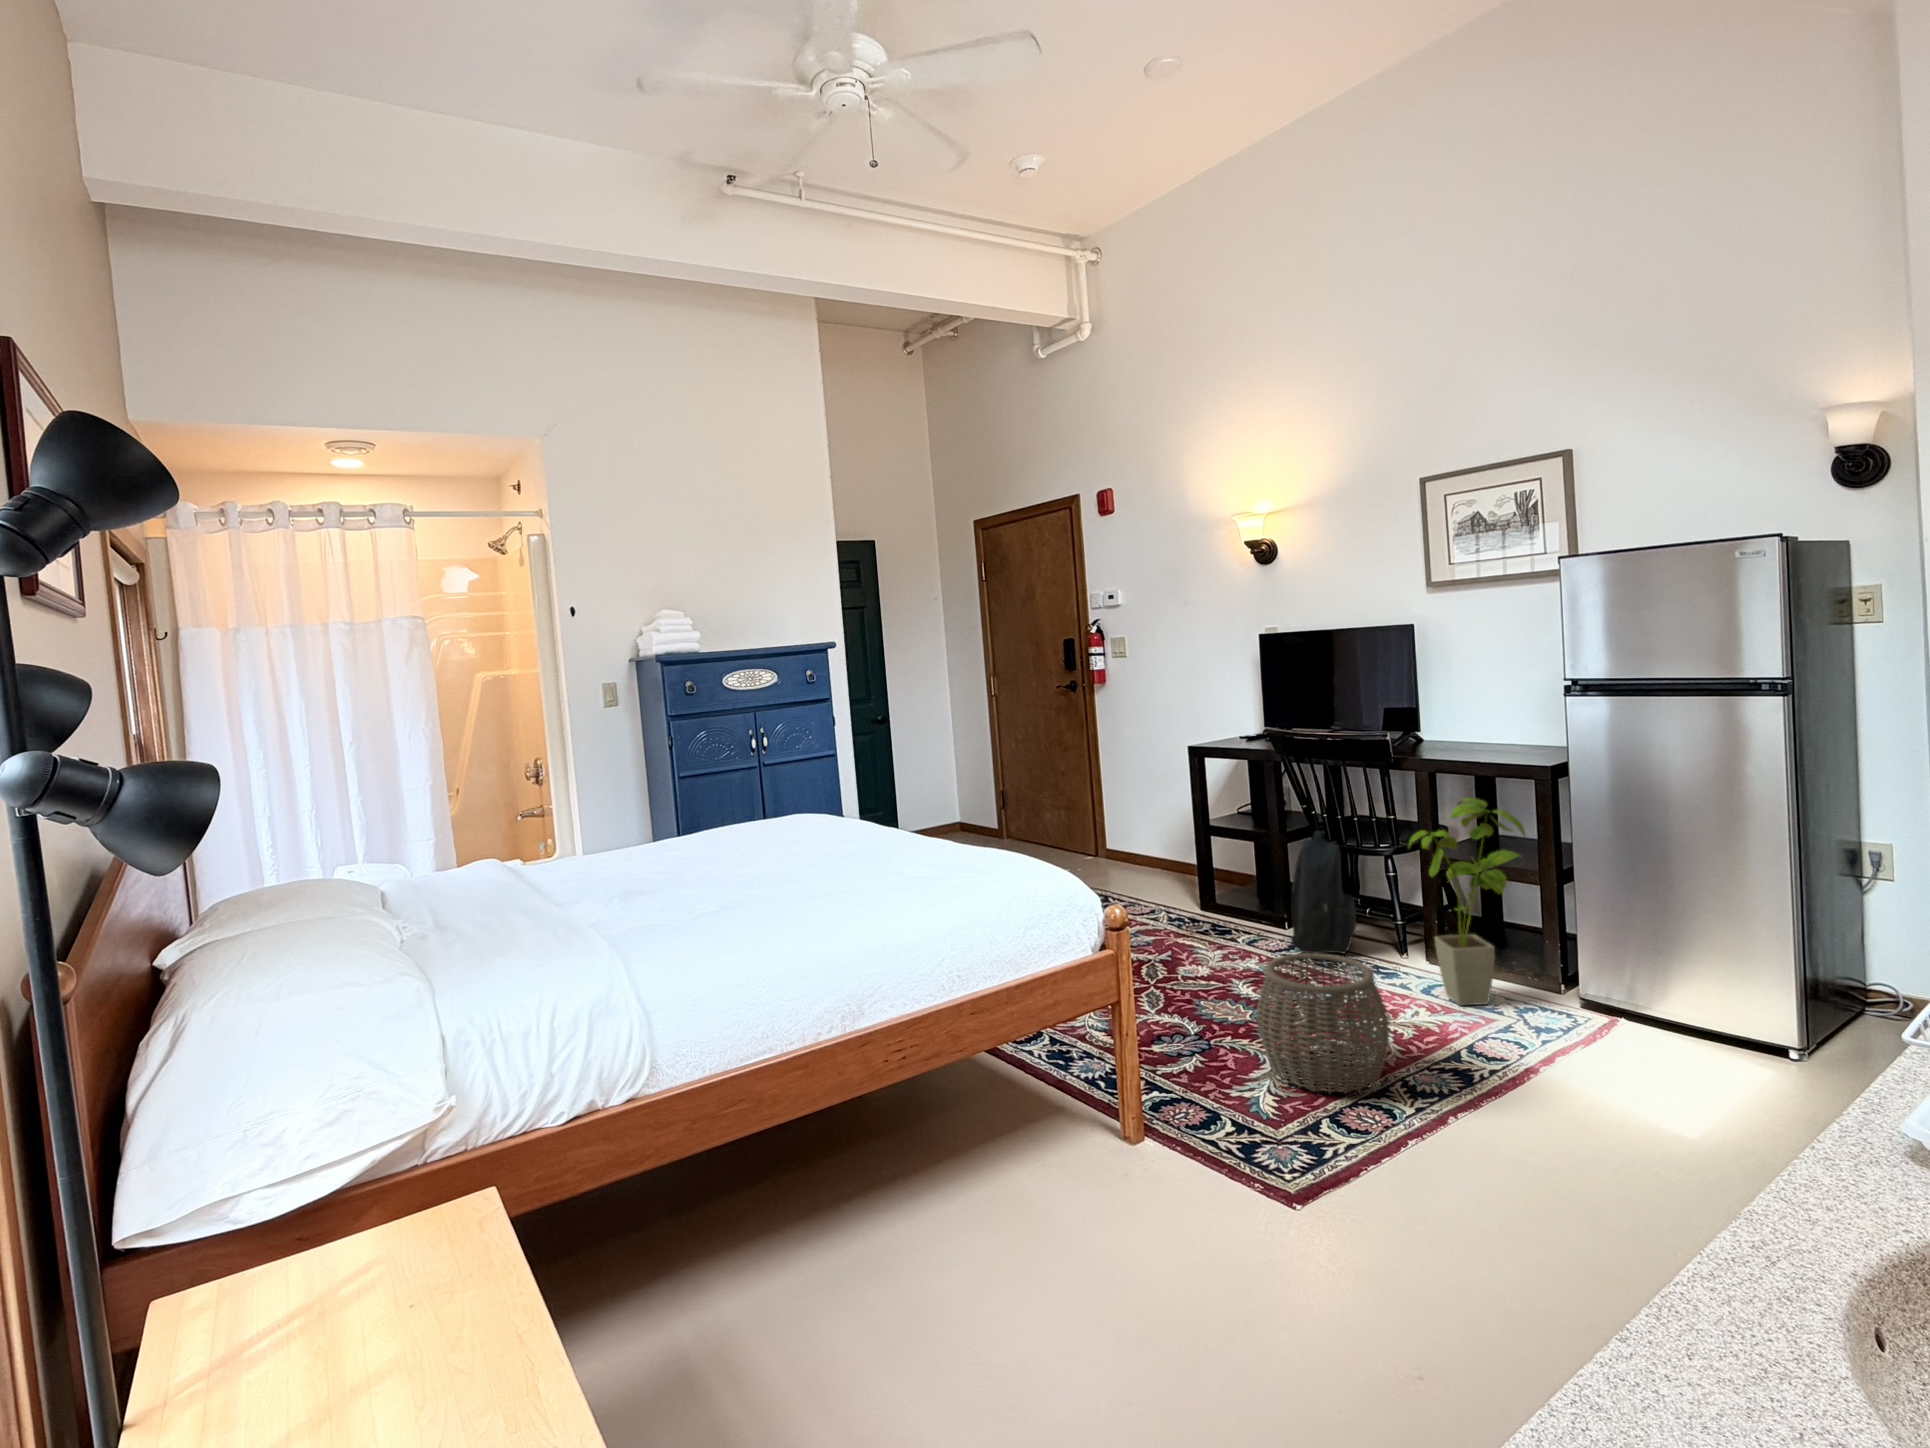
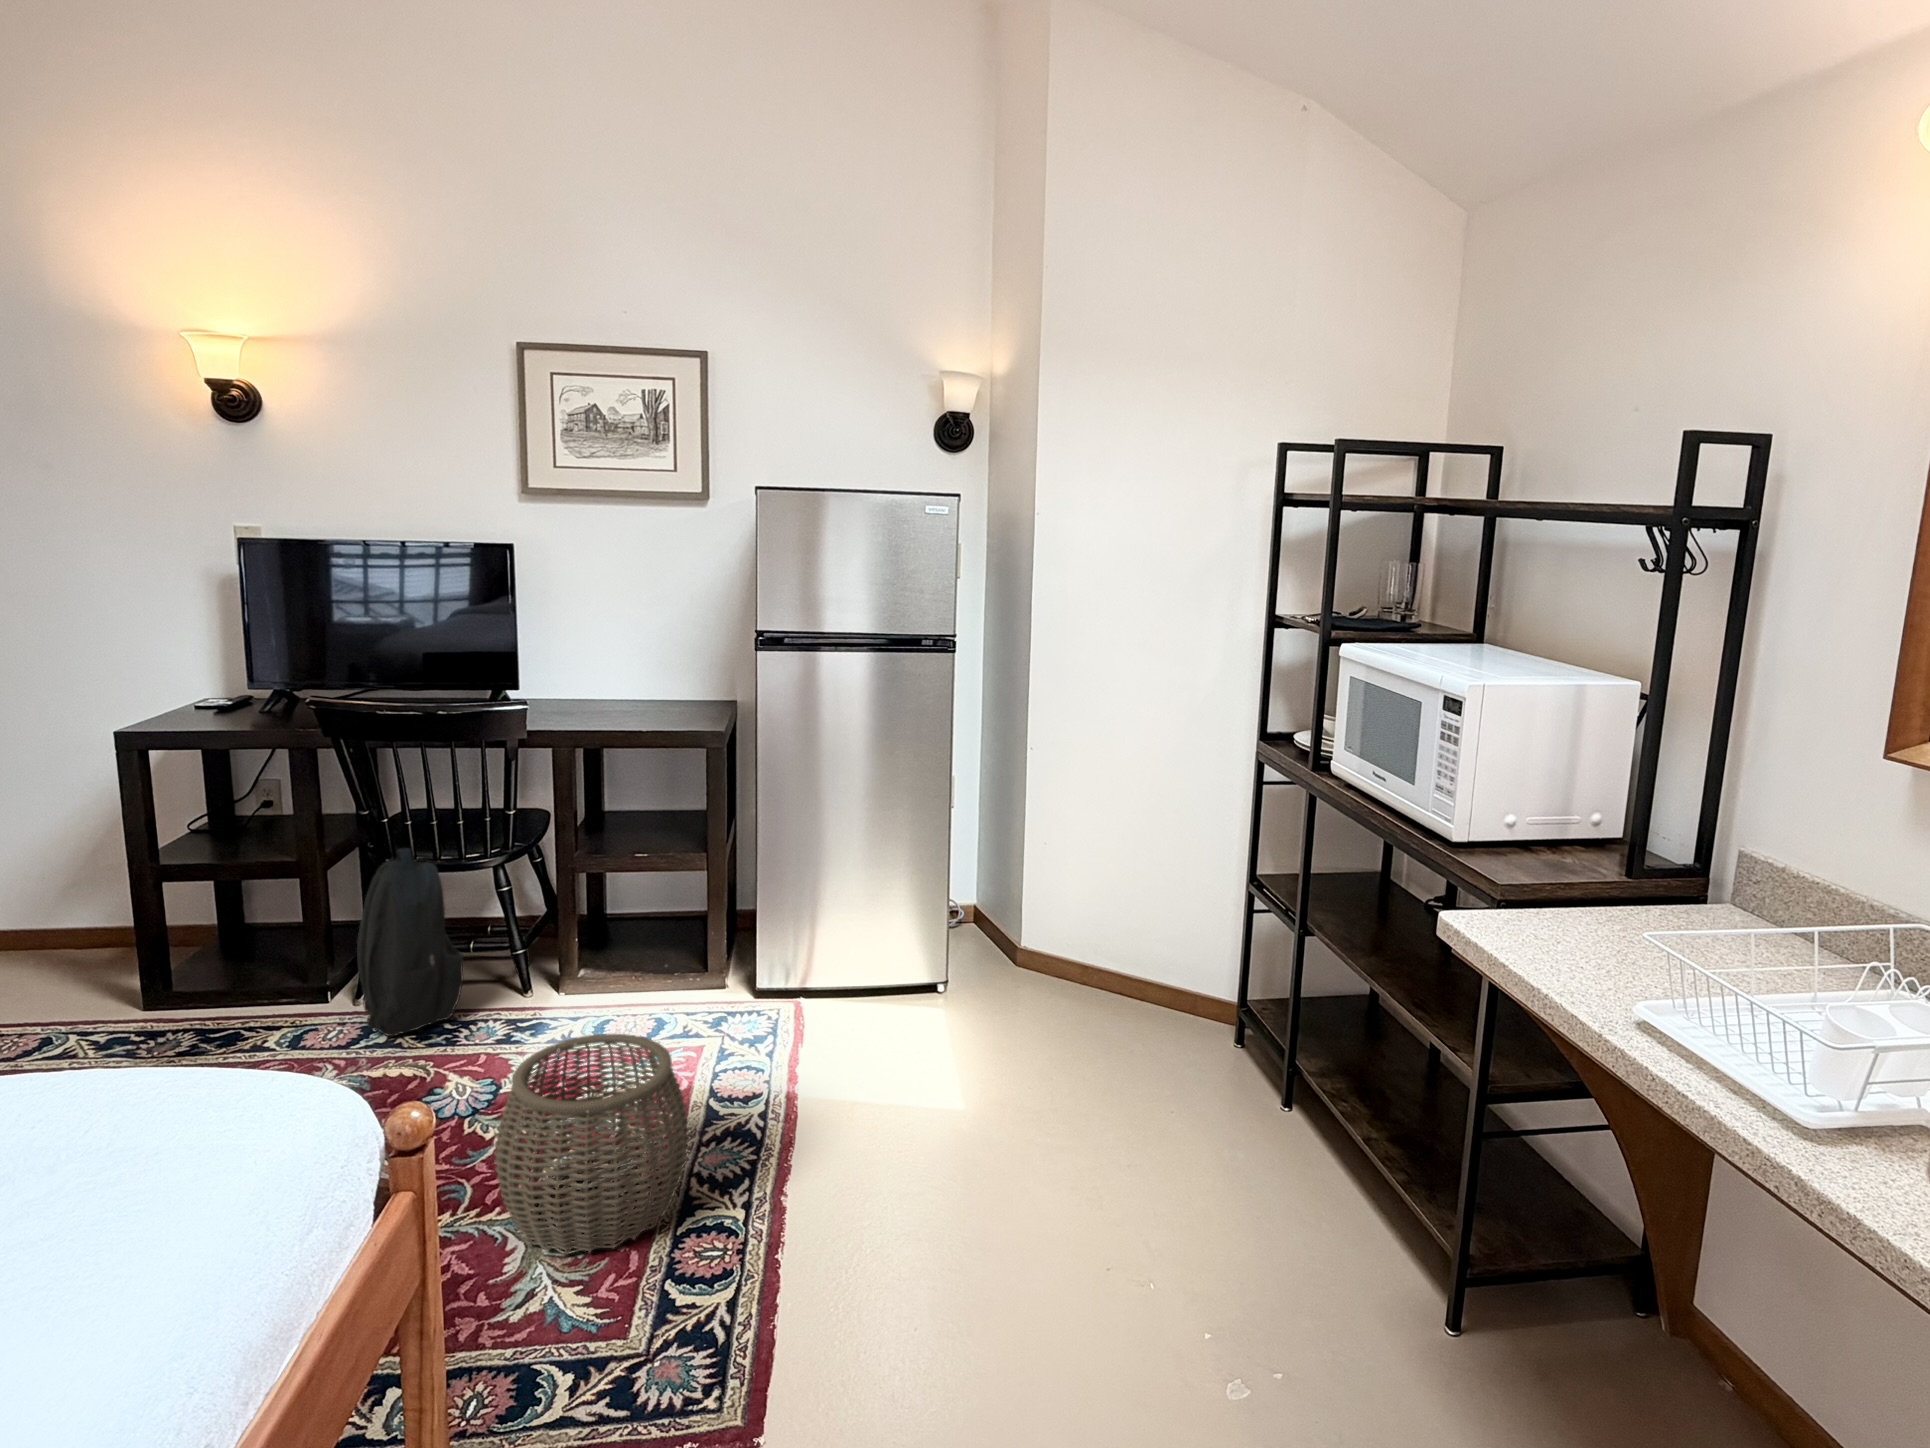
house plant: present [1409,798,1525,1006] -> none [589,778,736,1041]

